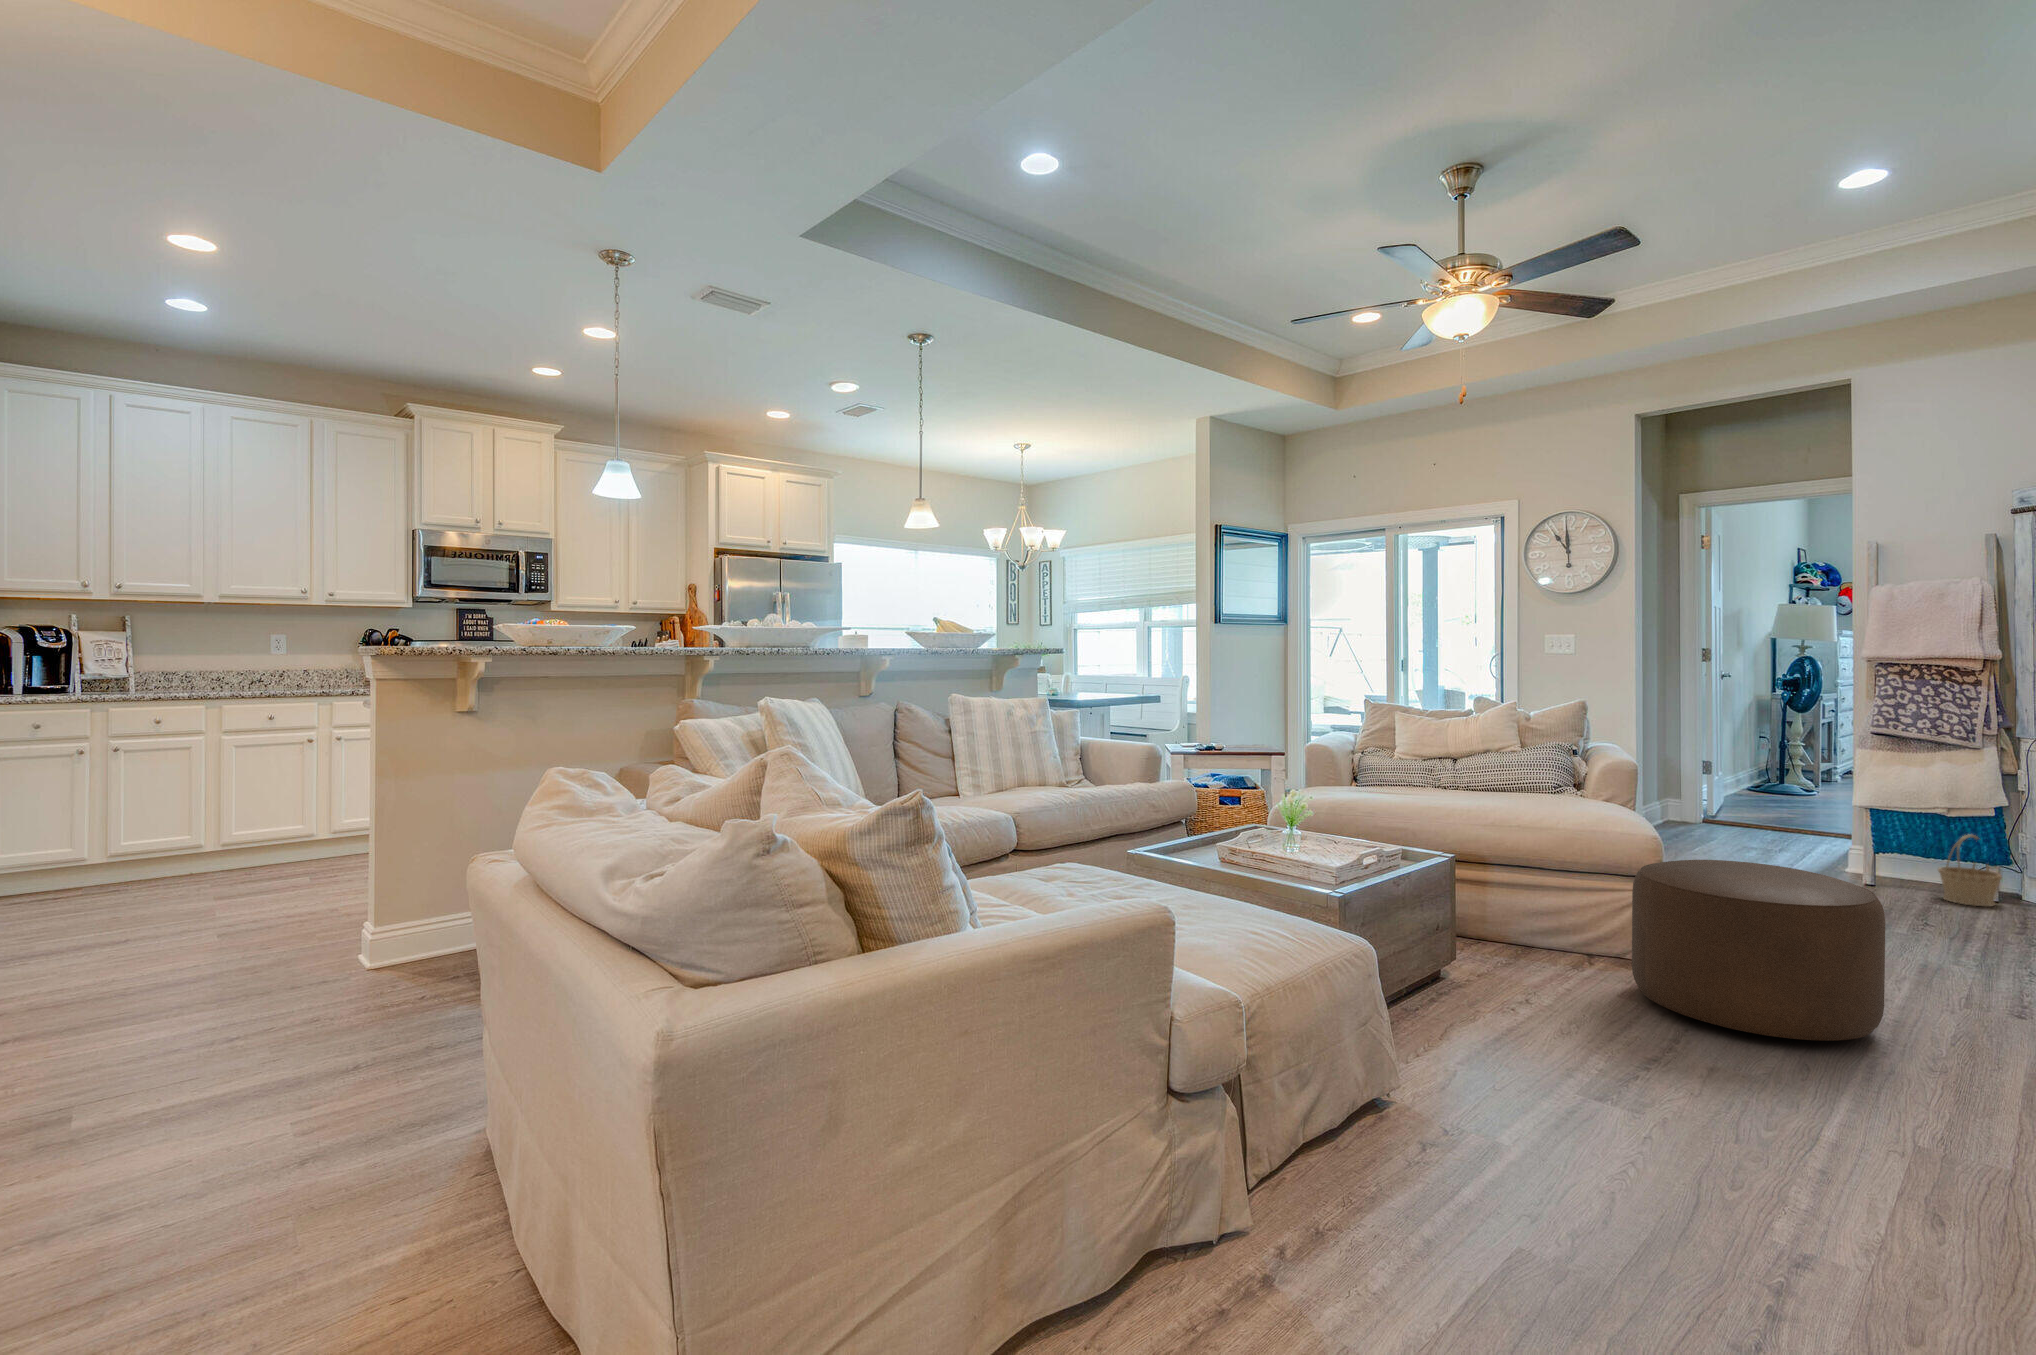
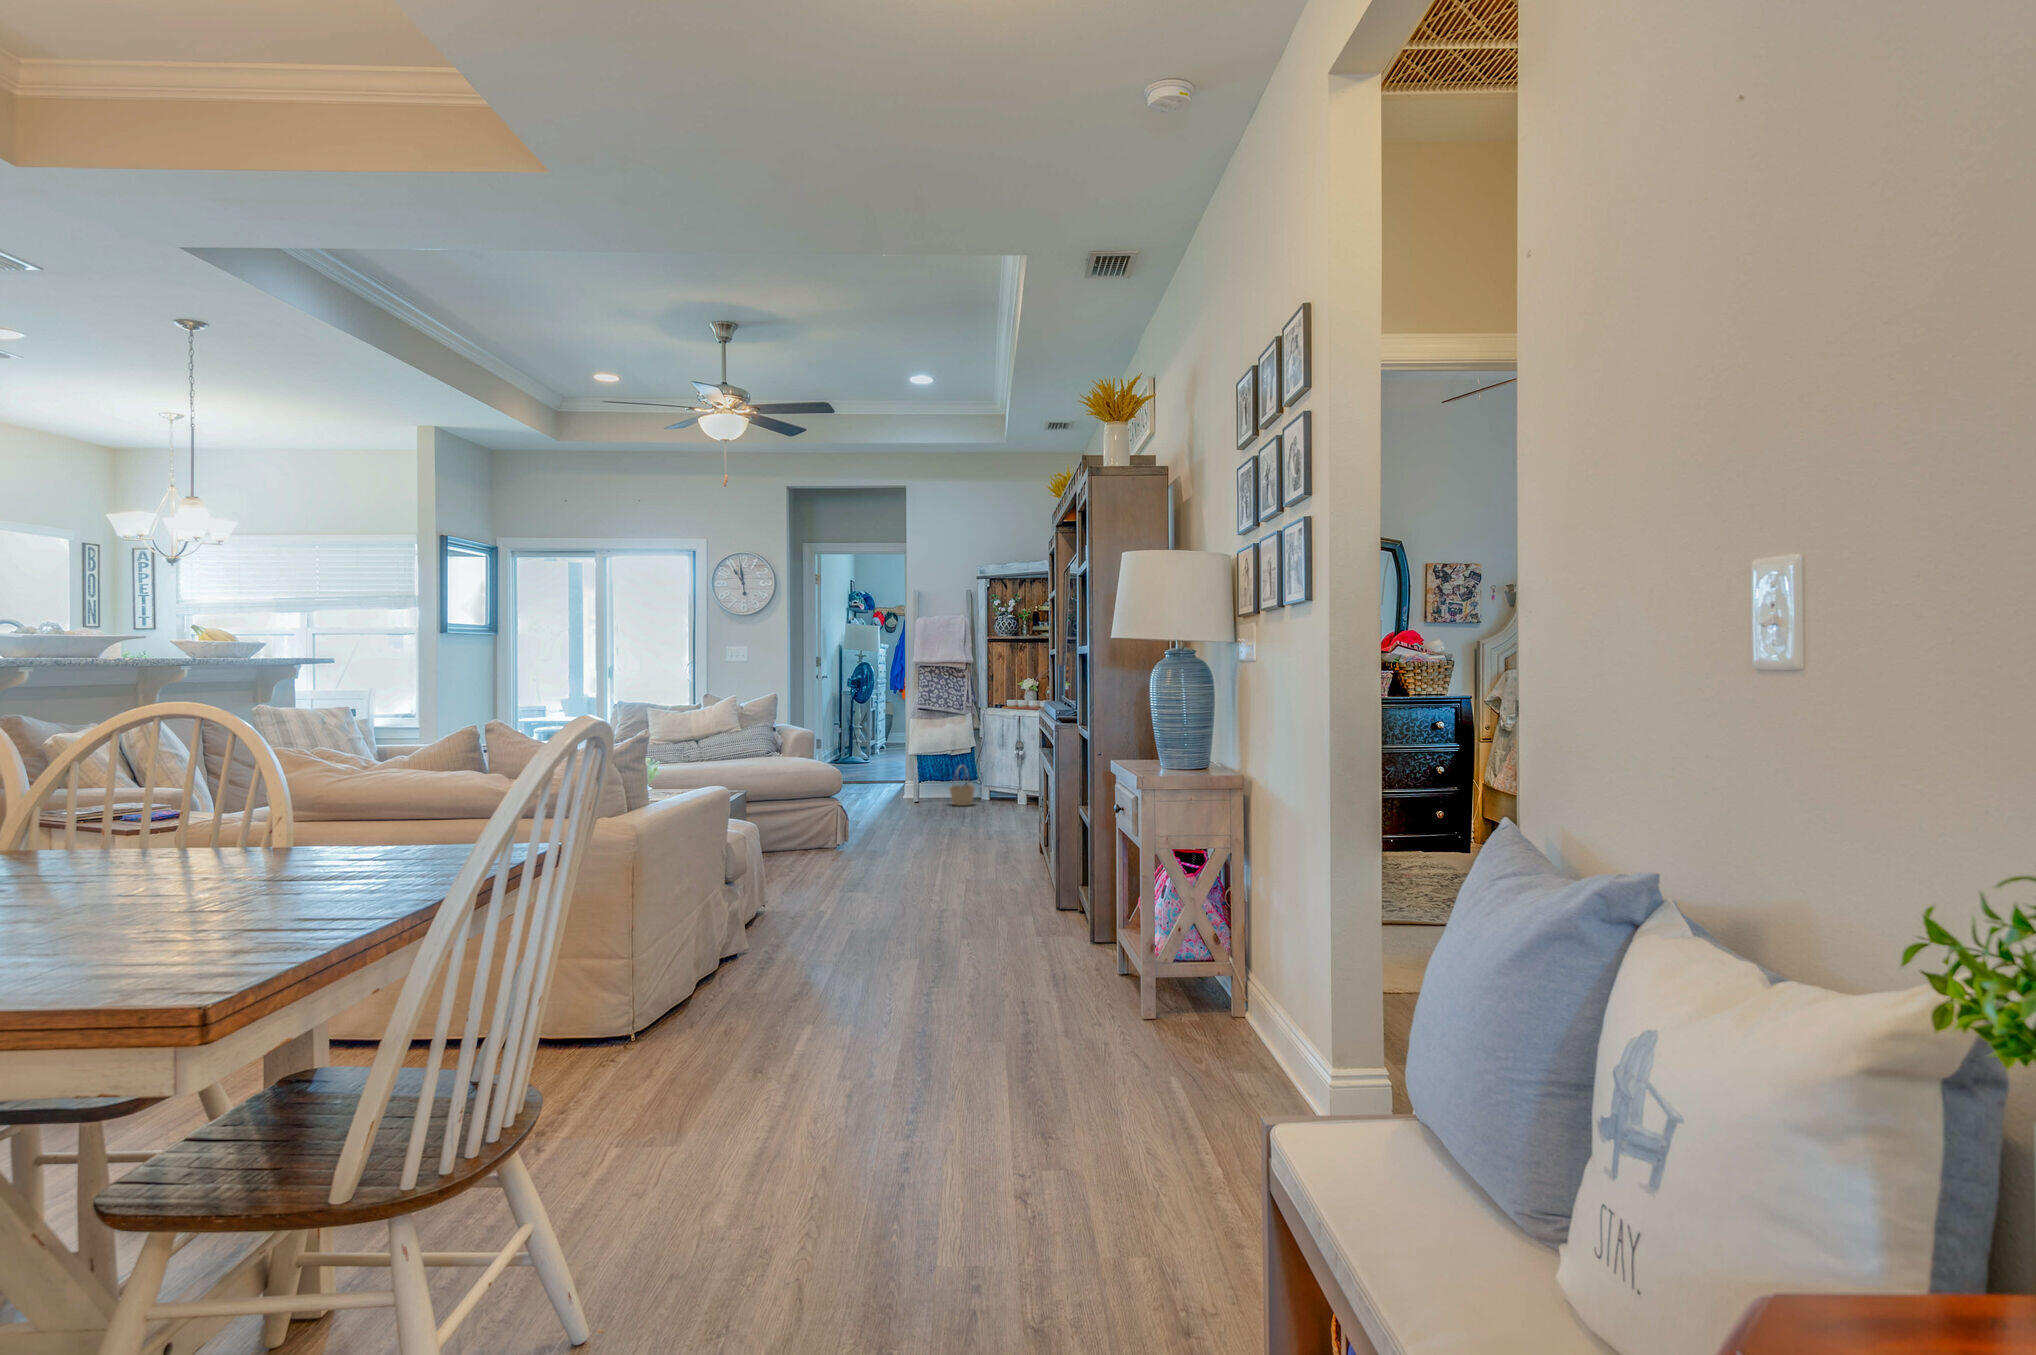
ottoman: present [1632,860,1885,1041] -> none [834,779,947,868]

